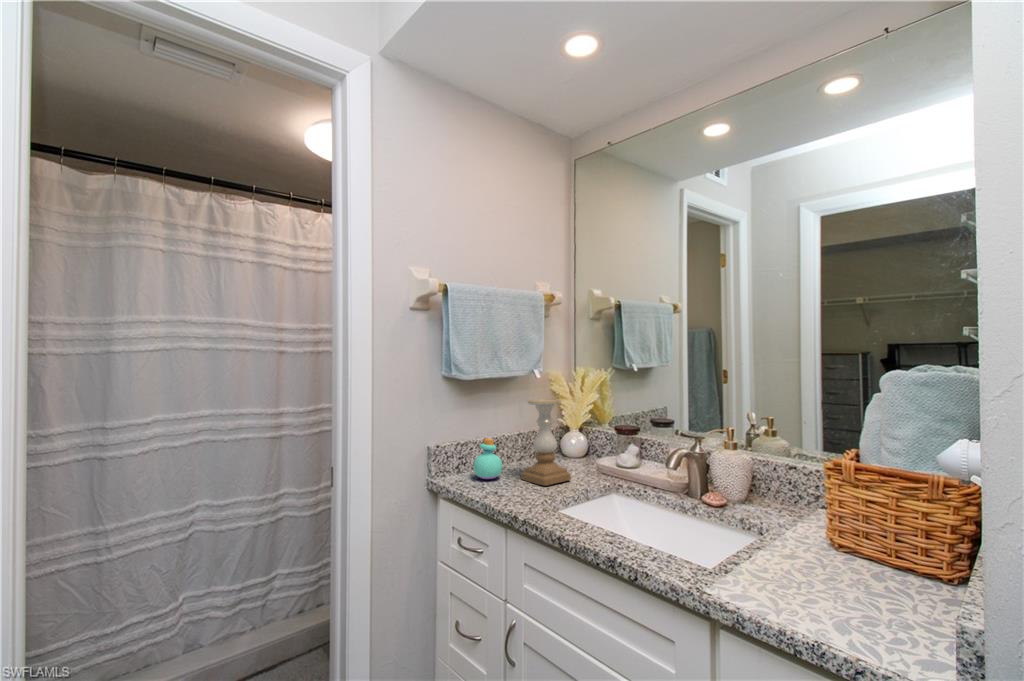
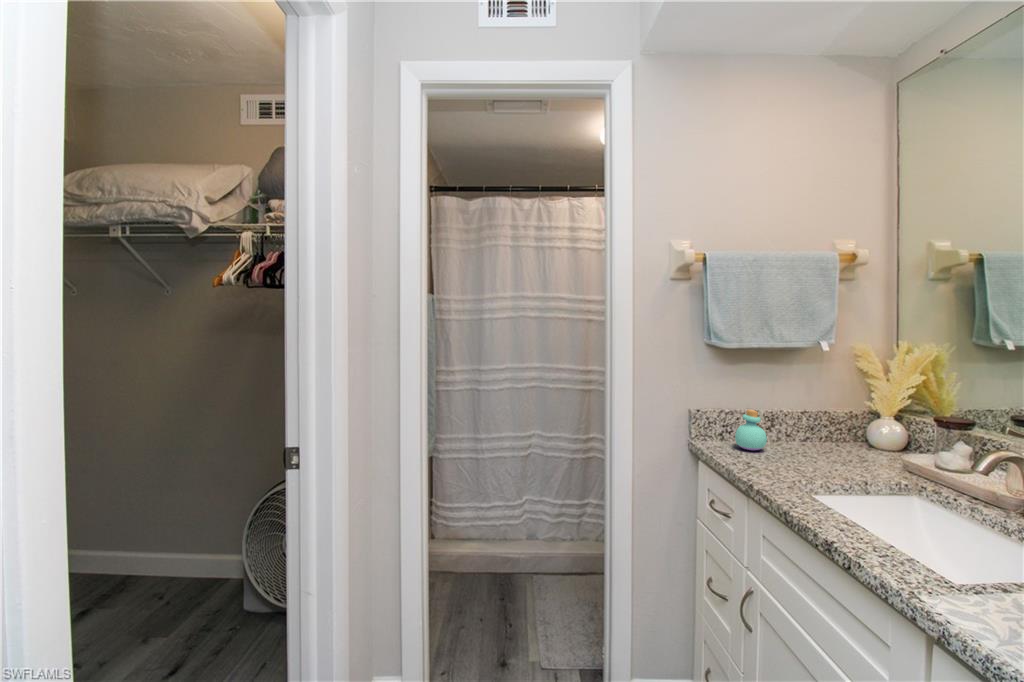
candle holder: present [521,399,571,486] -> none [788,375,850,467]

